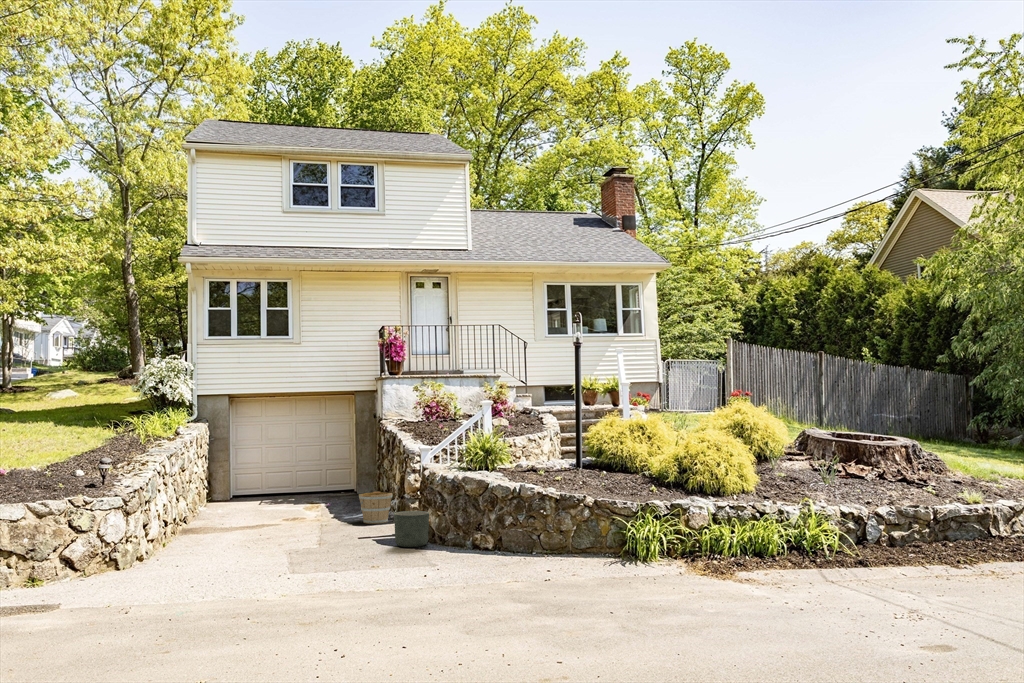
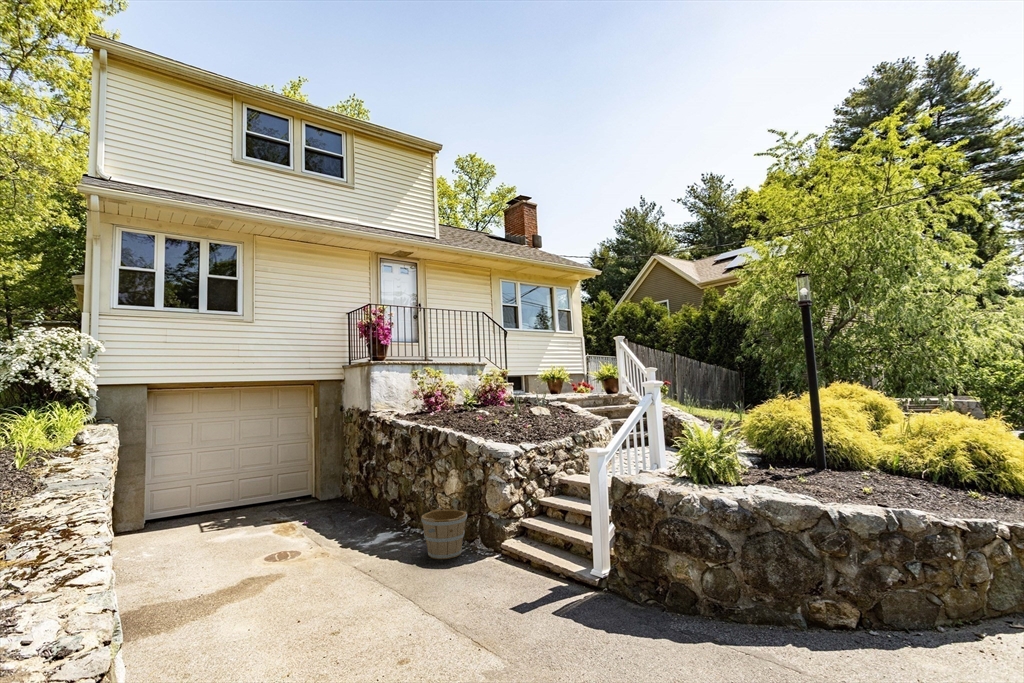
planter: present [394,511,429,547] -> none [626,558,686,632]

